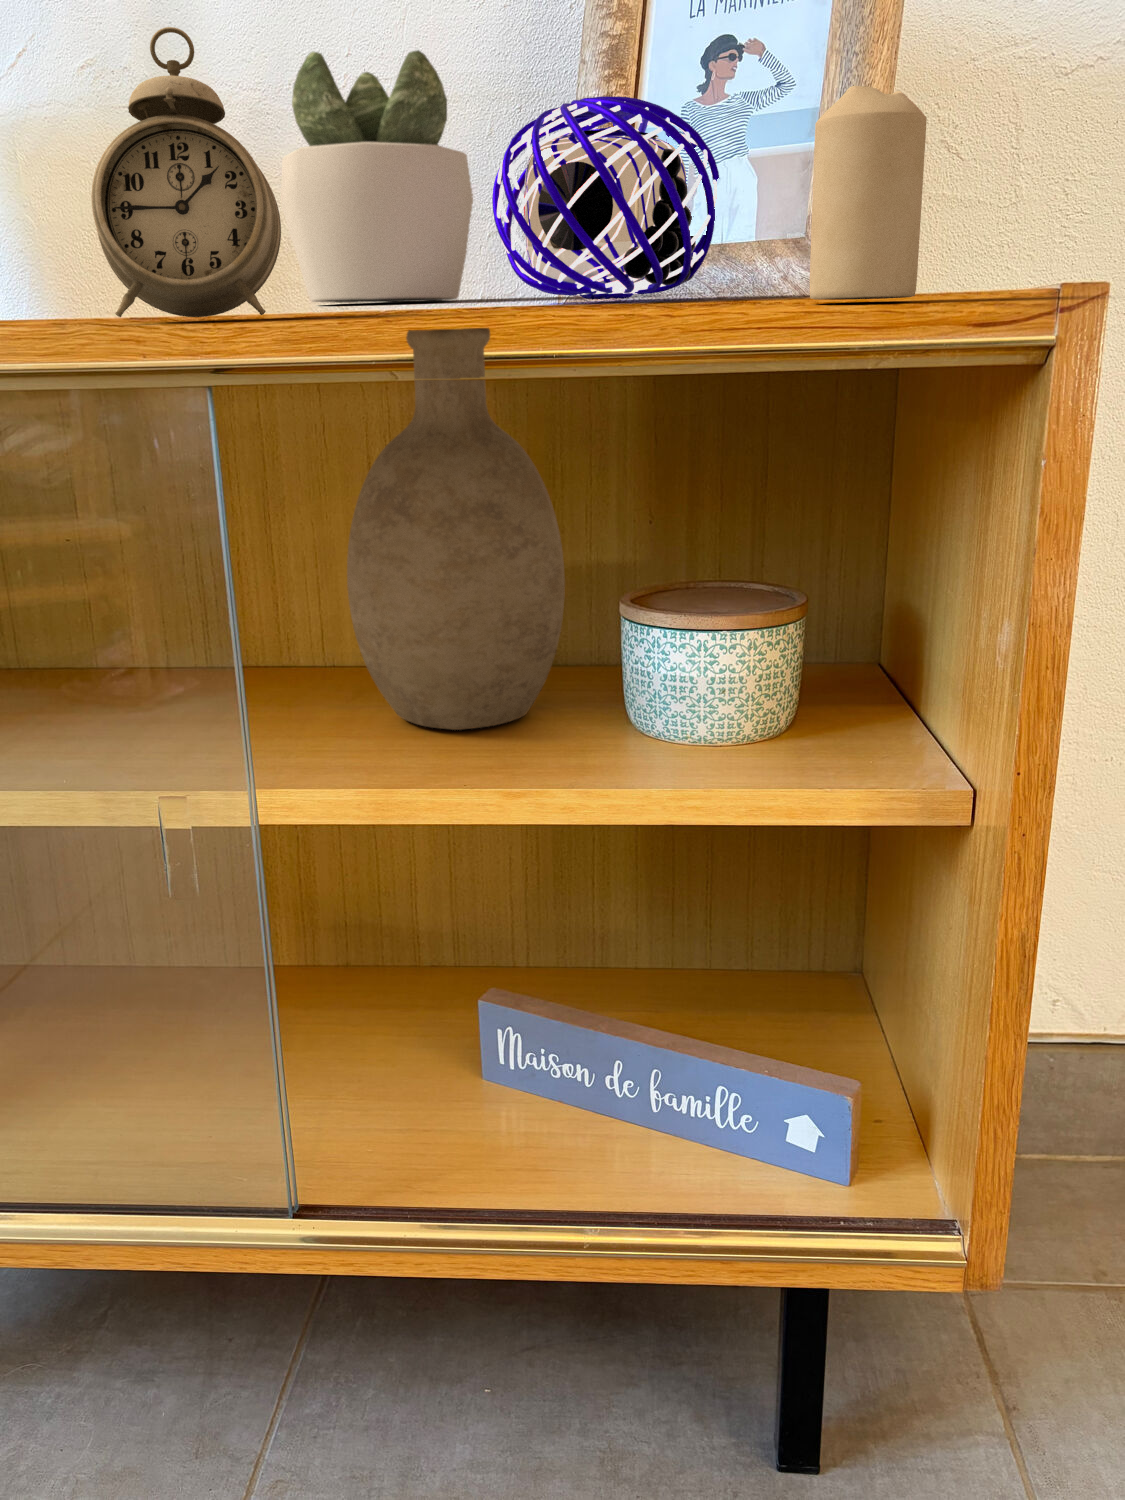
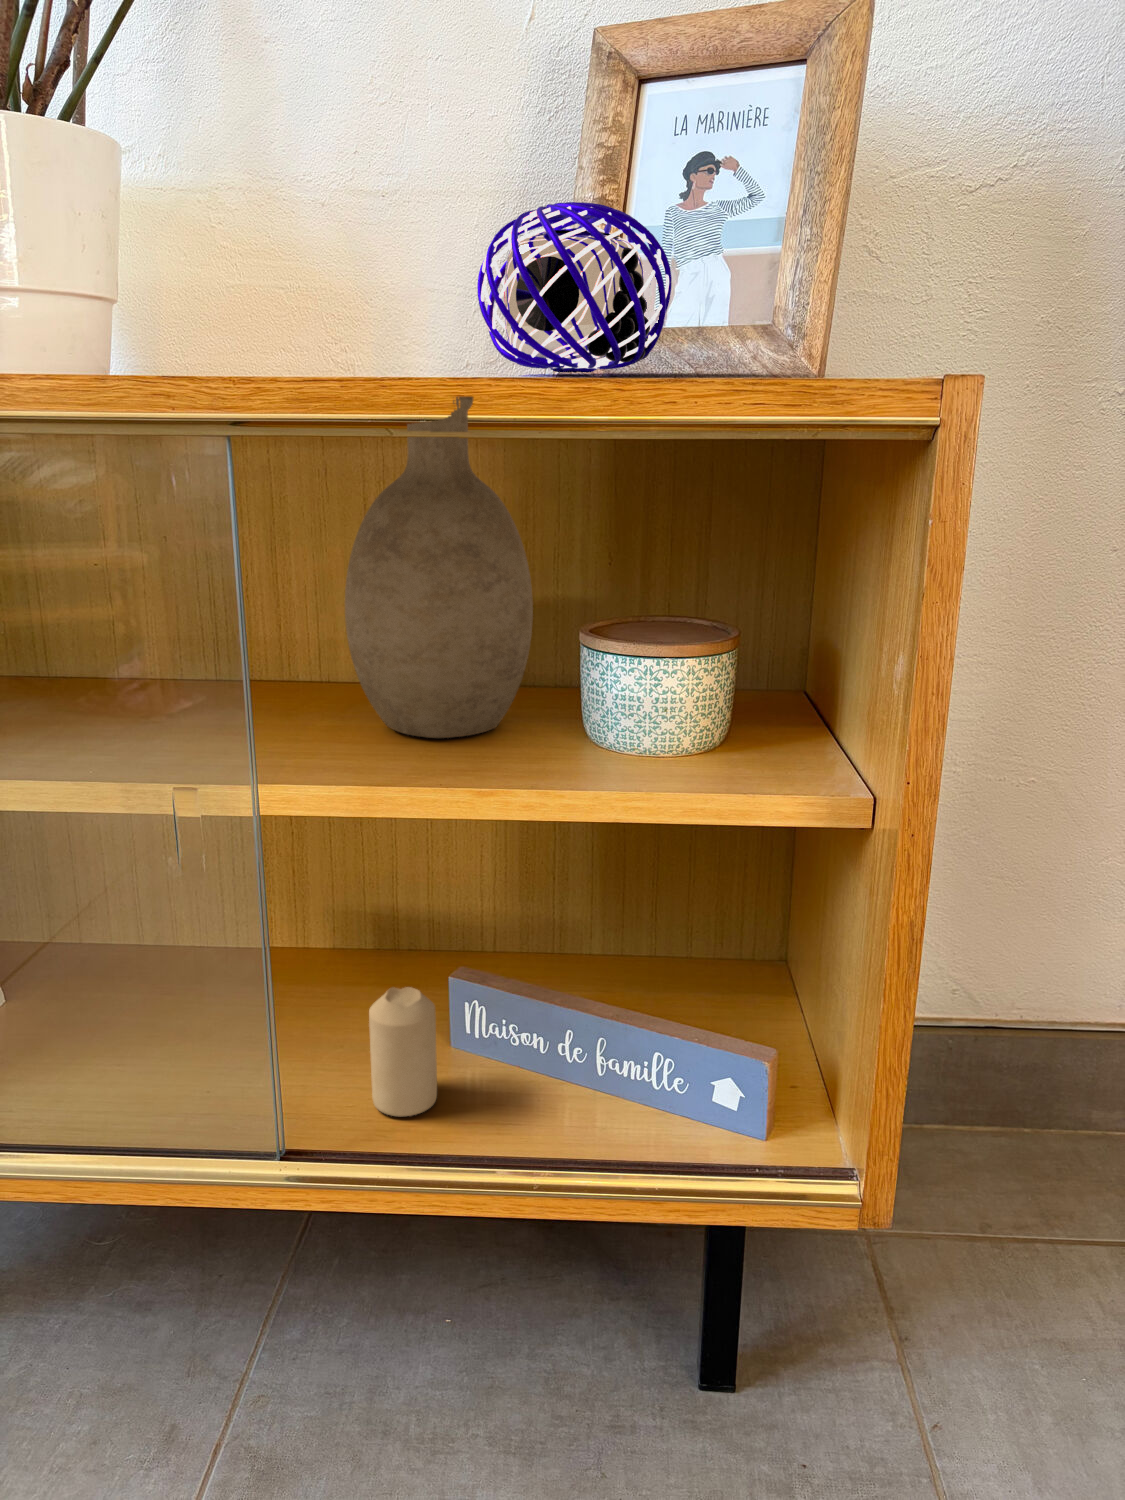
alarm clock: present [91,27,281,317] -> none [135,136,295,379]
succulent plant: present [281,50,473,303] -> none [297,153,466,369]
candle: present [809,86,927,300] -> present [369,987,437,1116]

